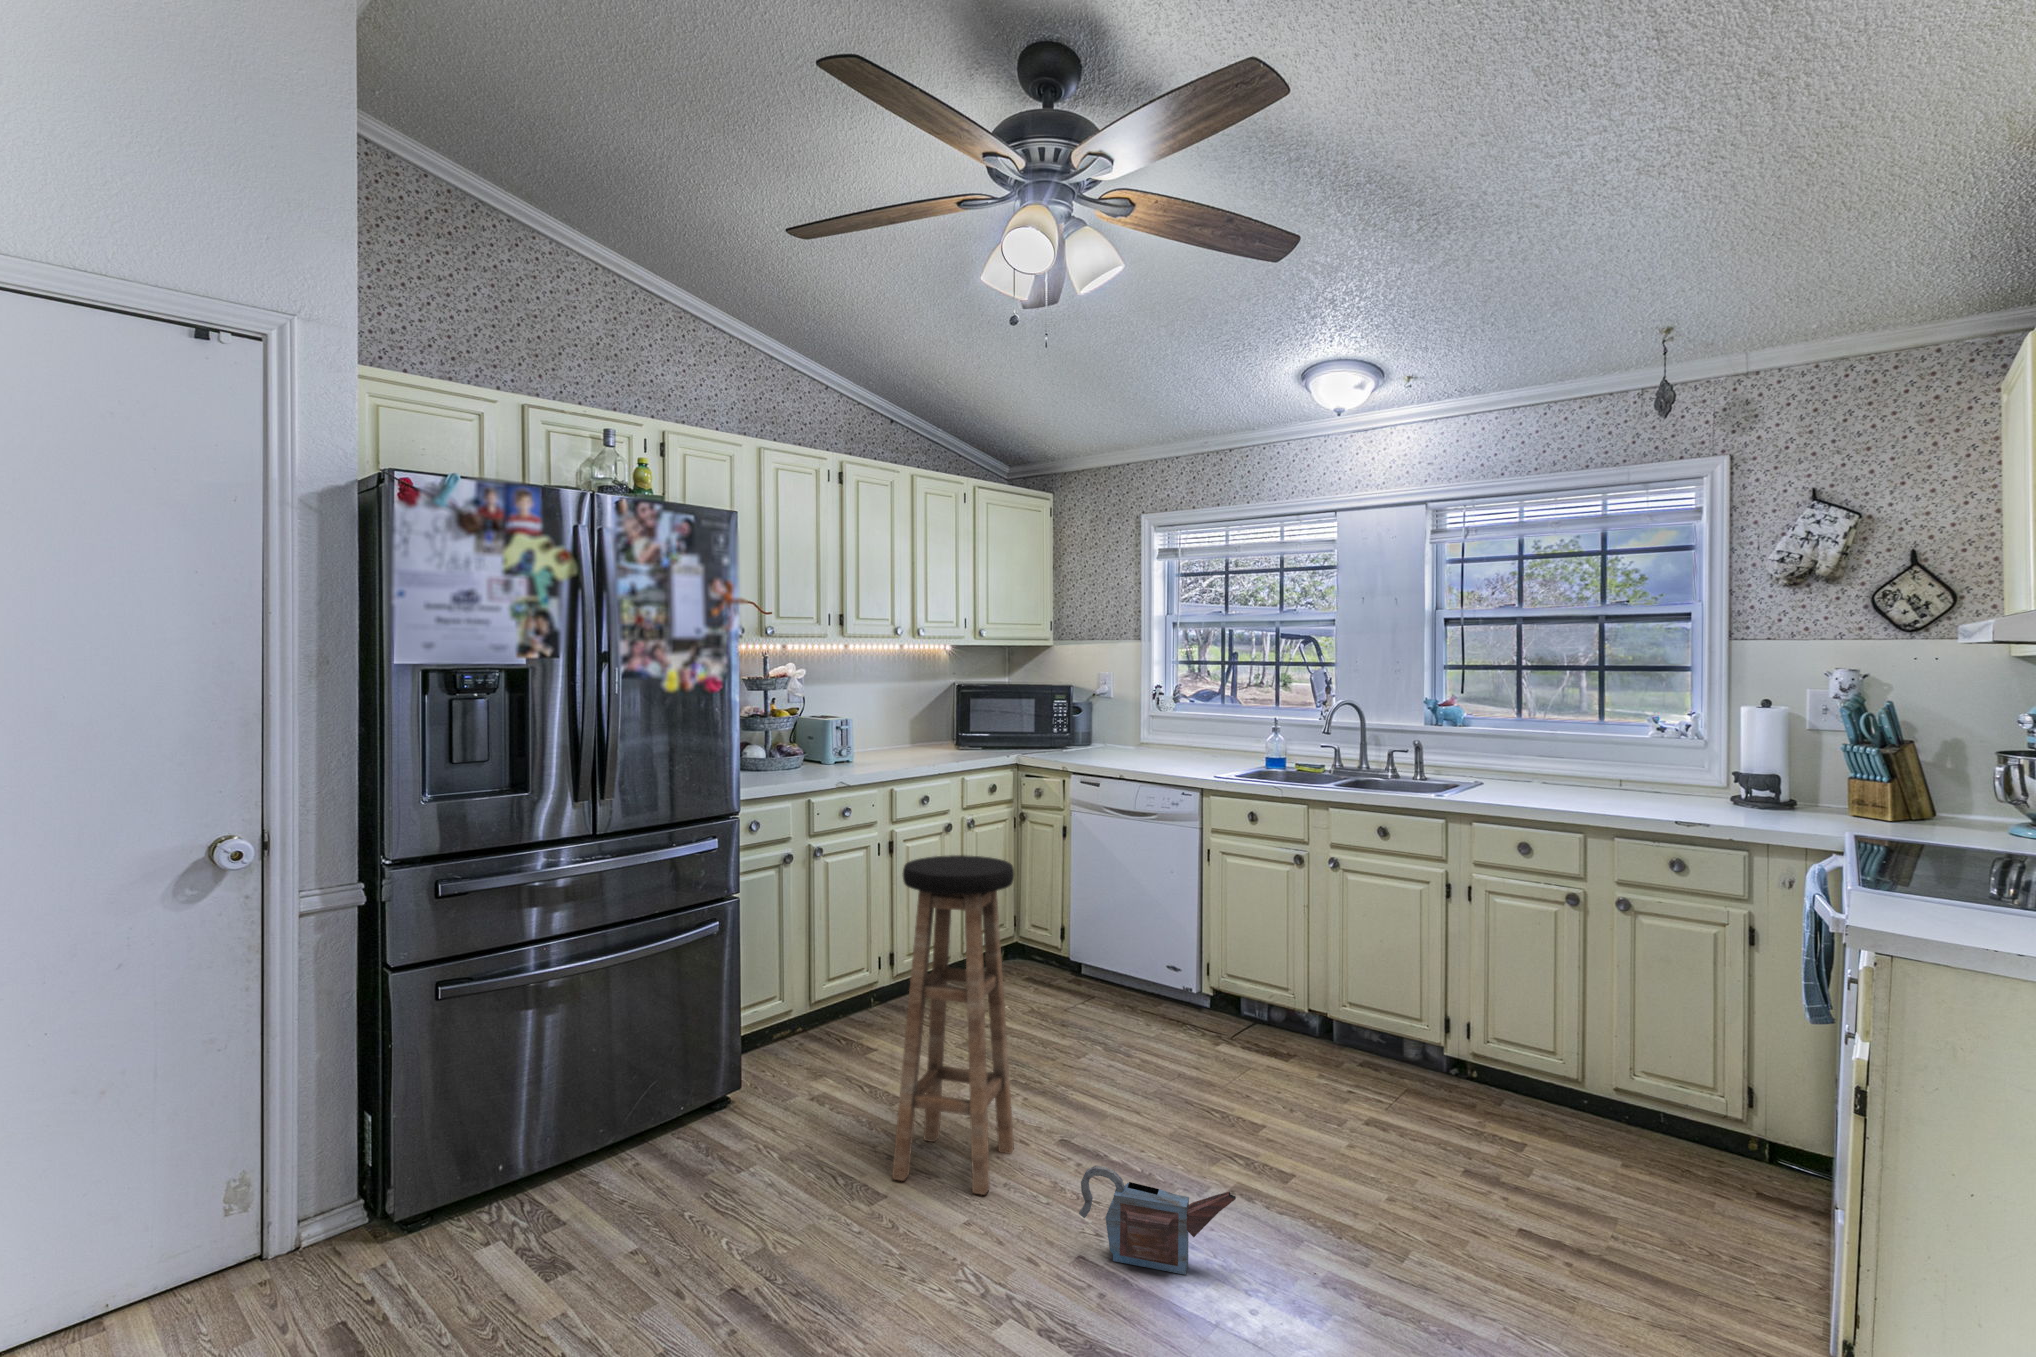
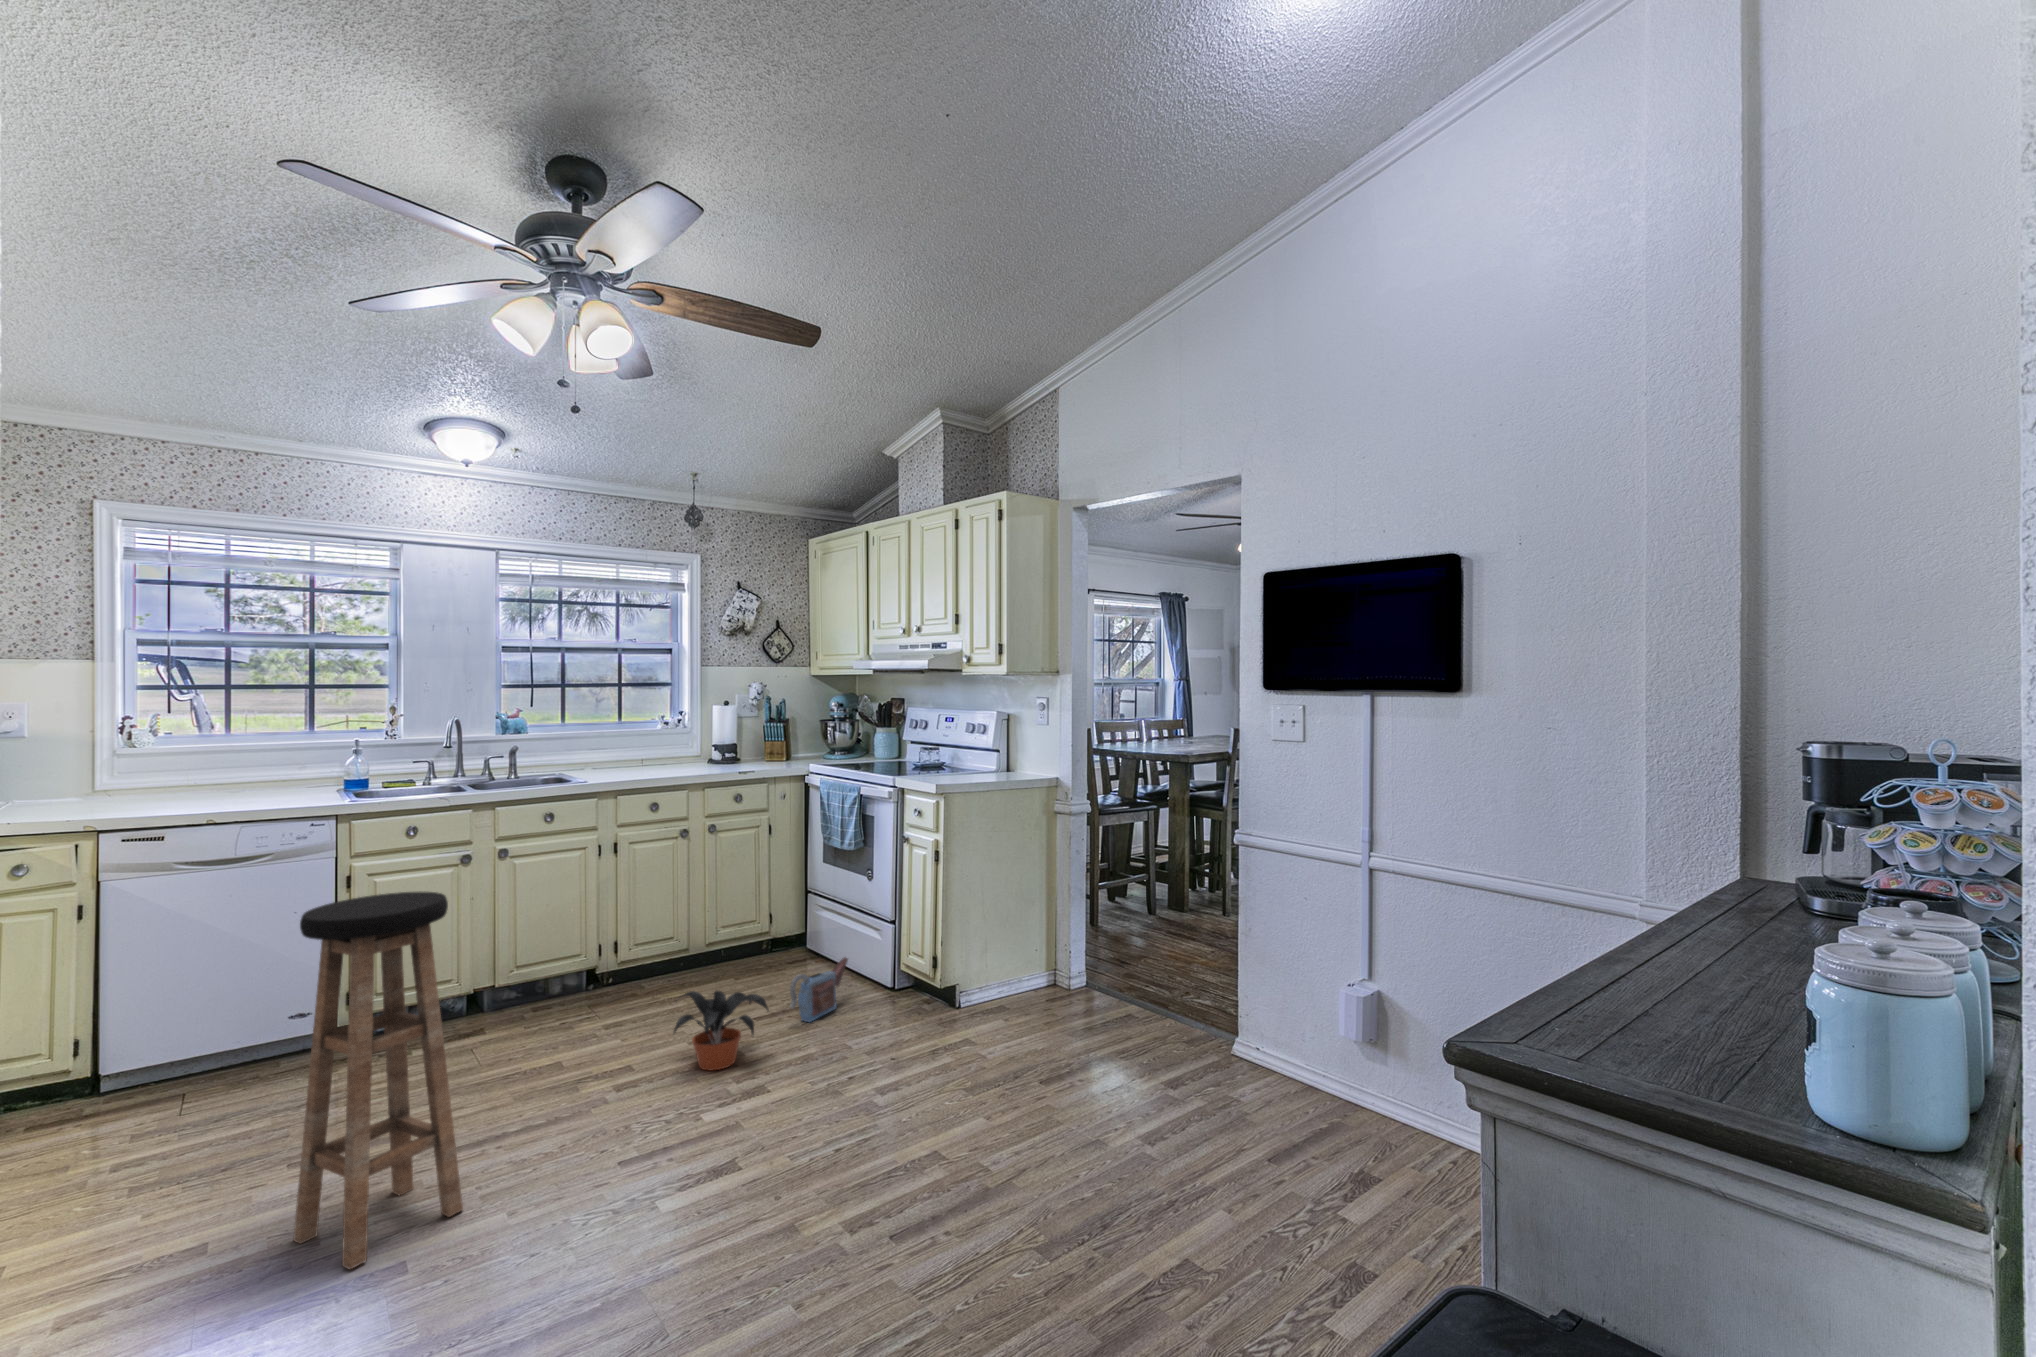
potted plant: none [1302,1117,1452,1260] -> present [674,991,769,1070]
watering can: present [1079,1166,1236,1275] -> present [790,958,848,1022]

